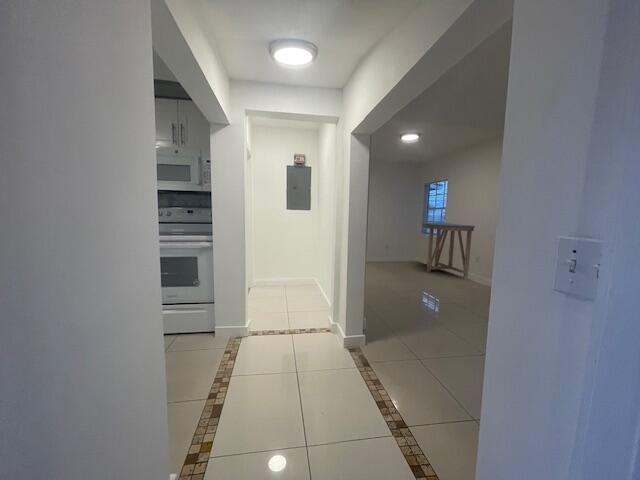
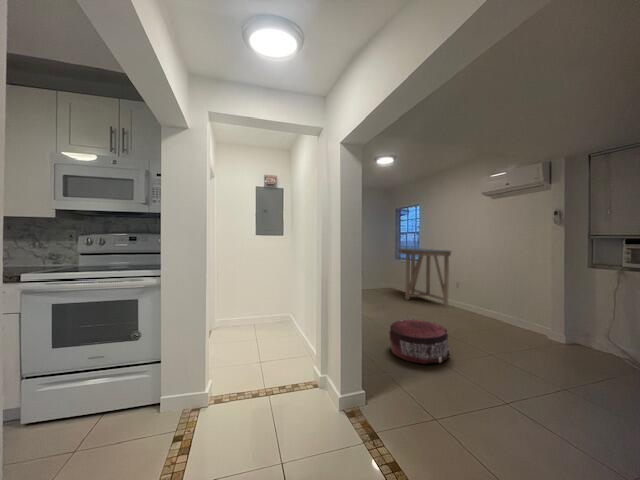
pouf: none [398,285,450,322] -> present [389,319,450,364]

